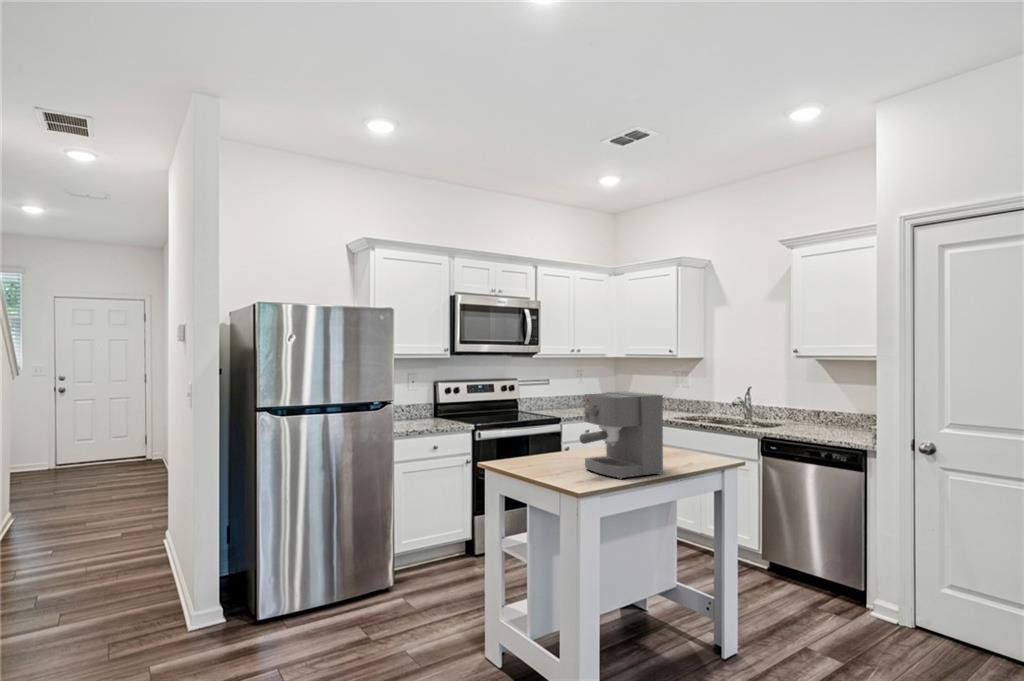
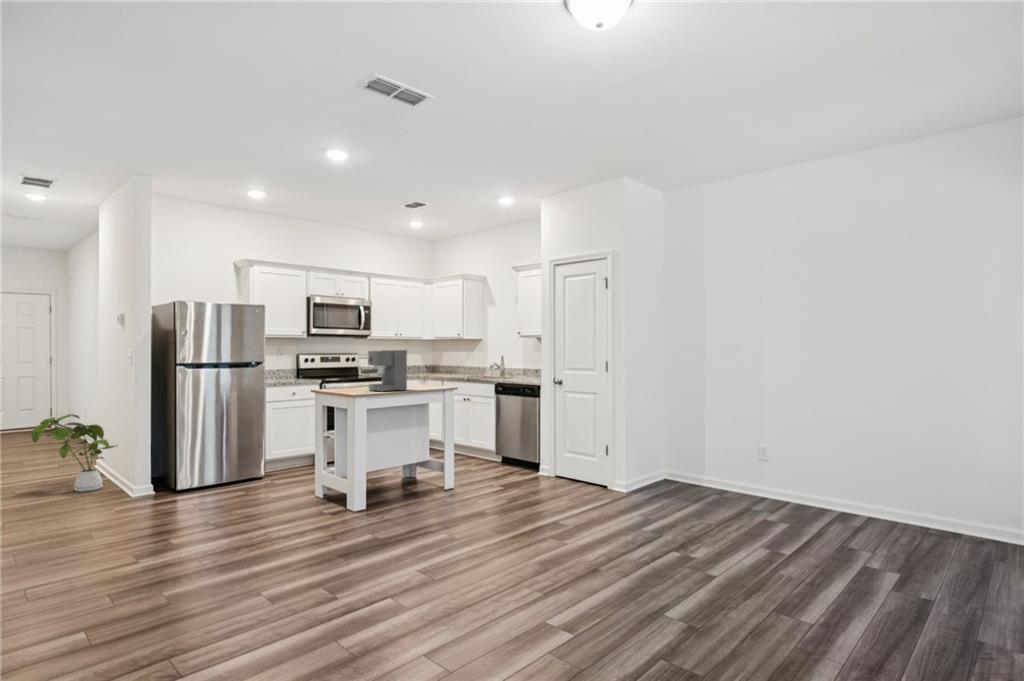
house plant: none [48,483,176,606] -> present [31,414,115,492]

